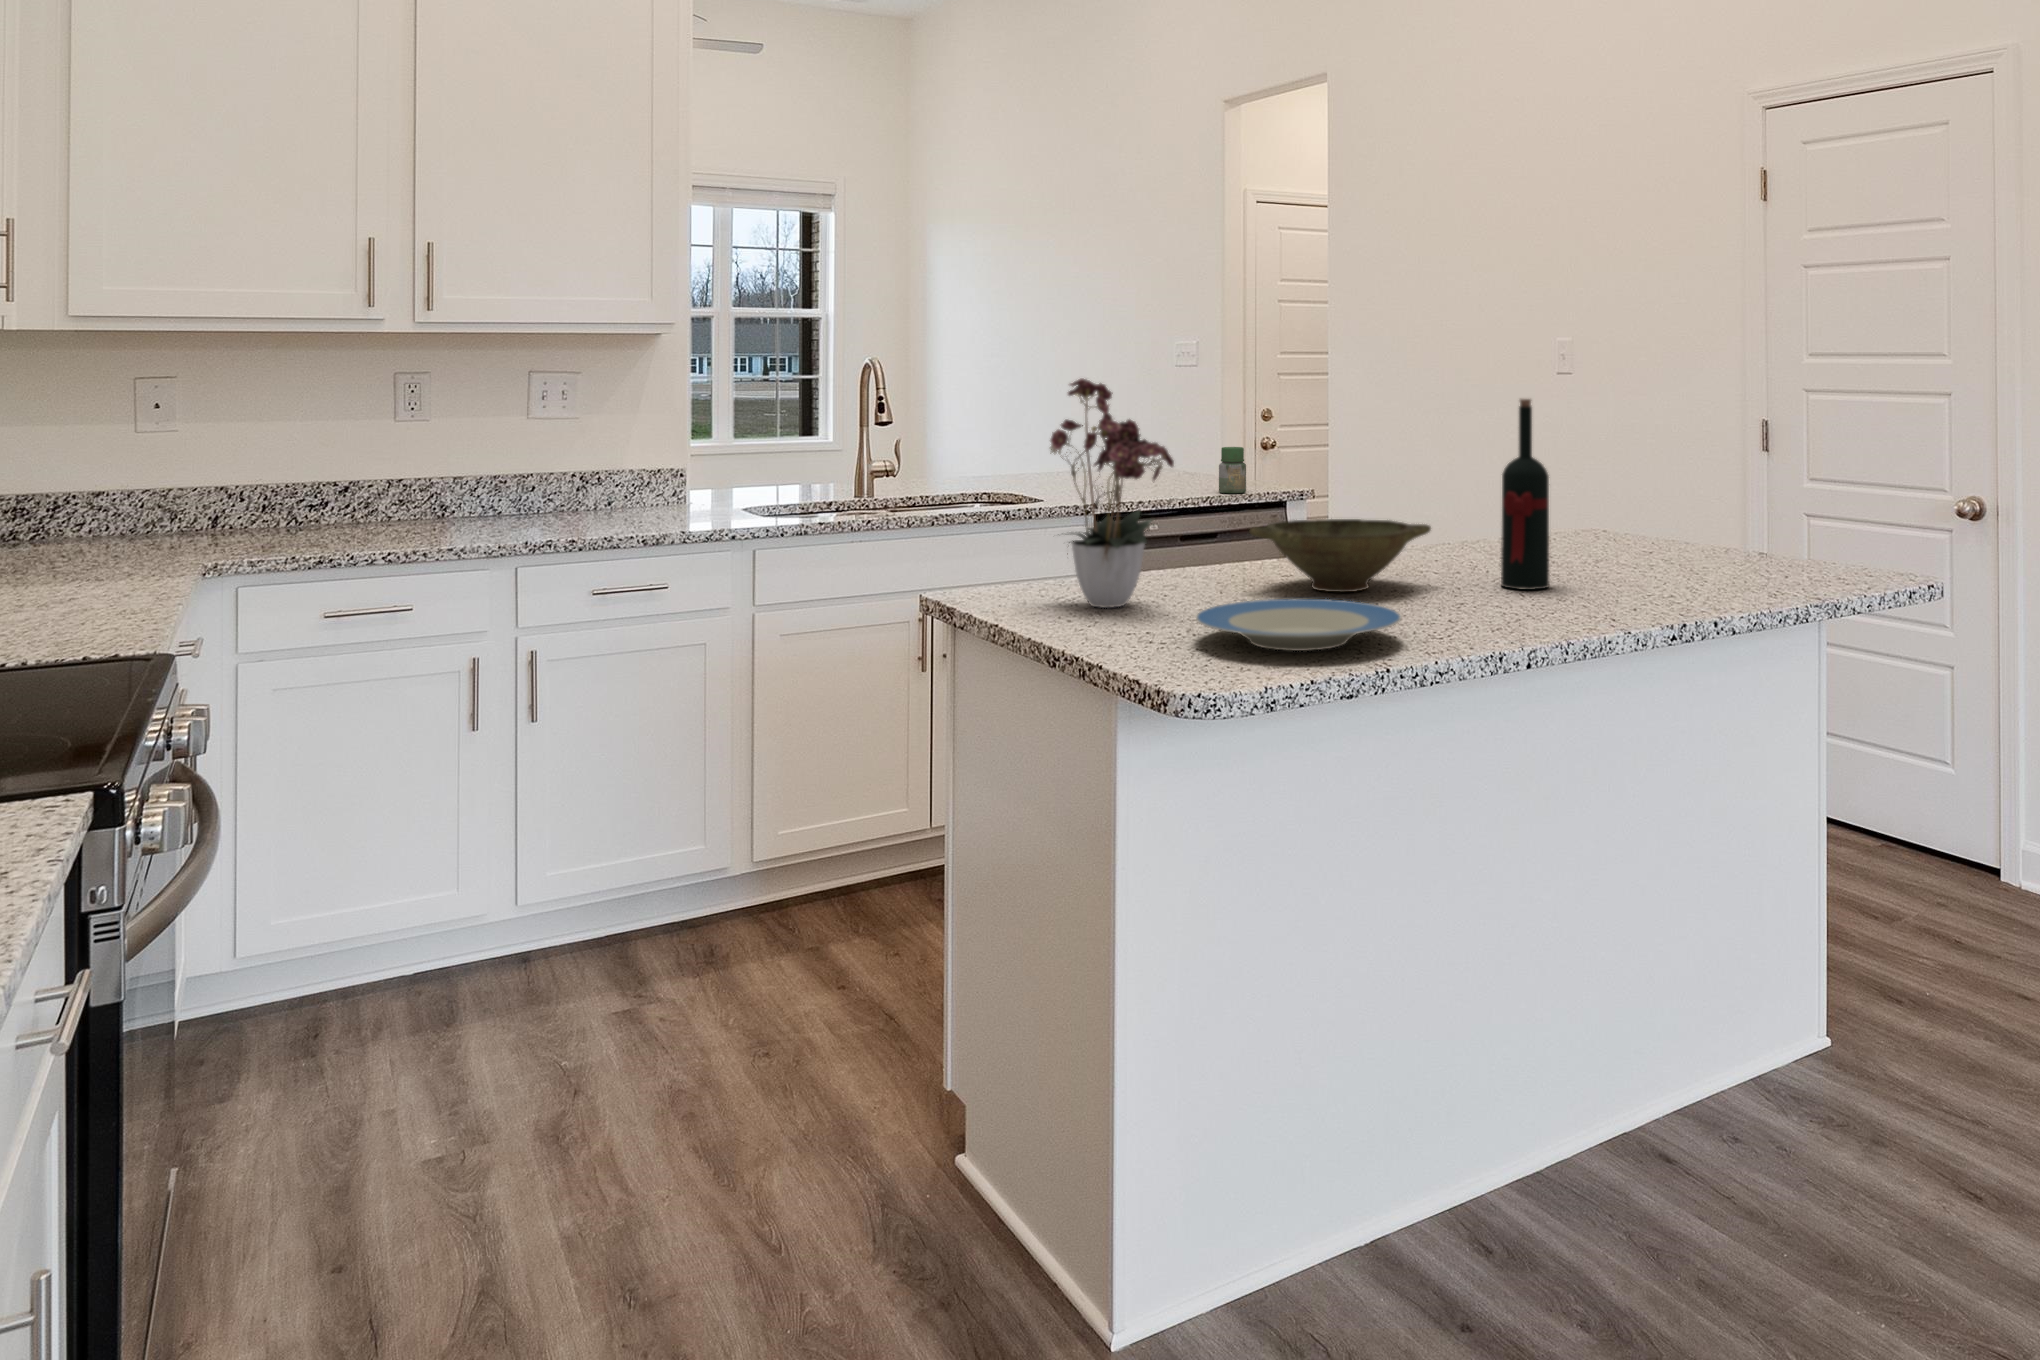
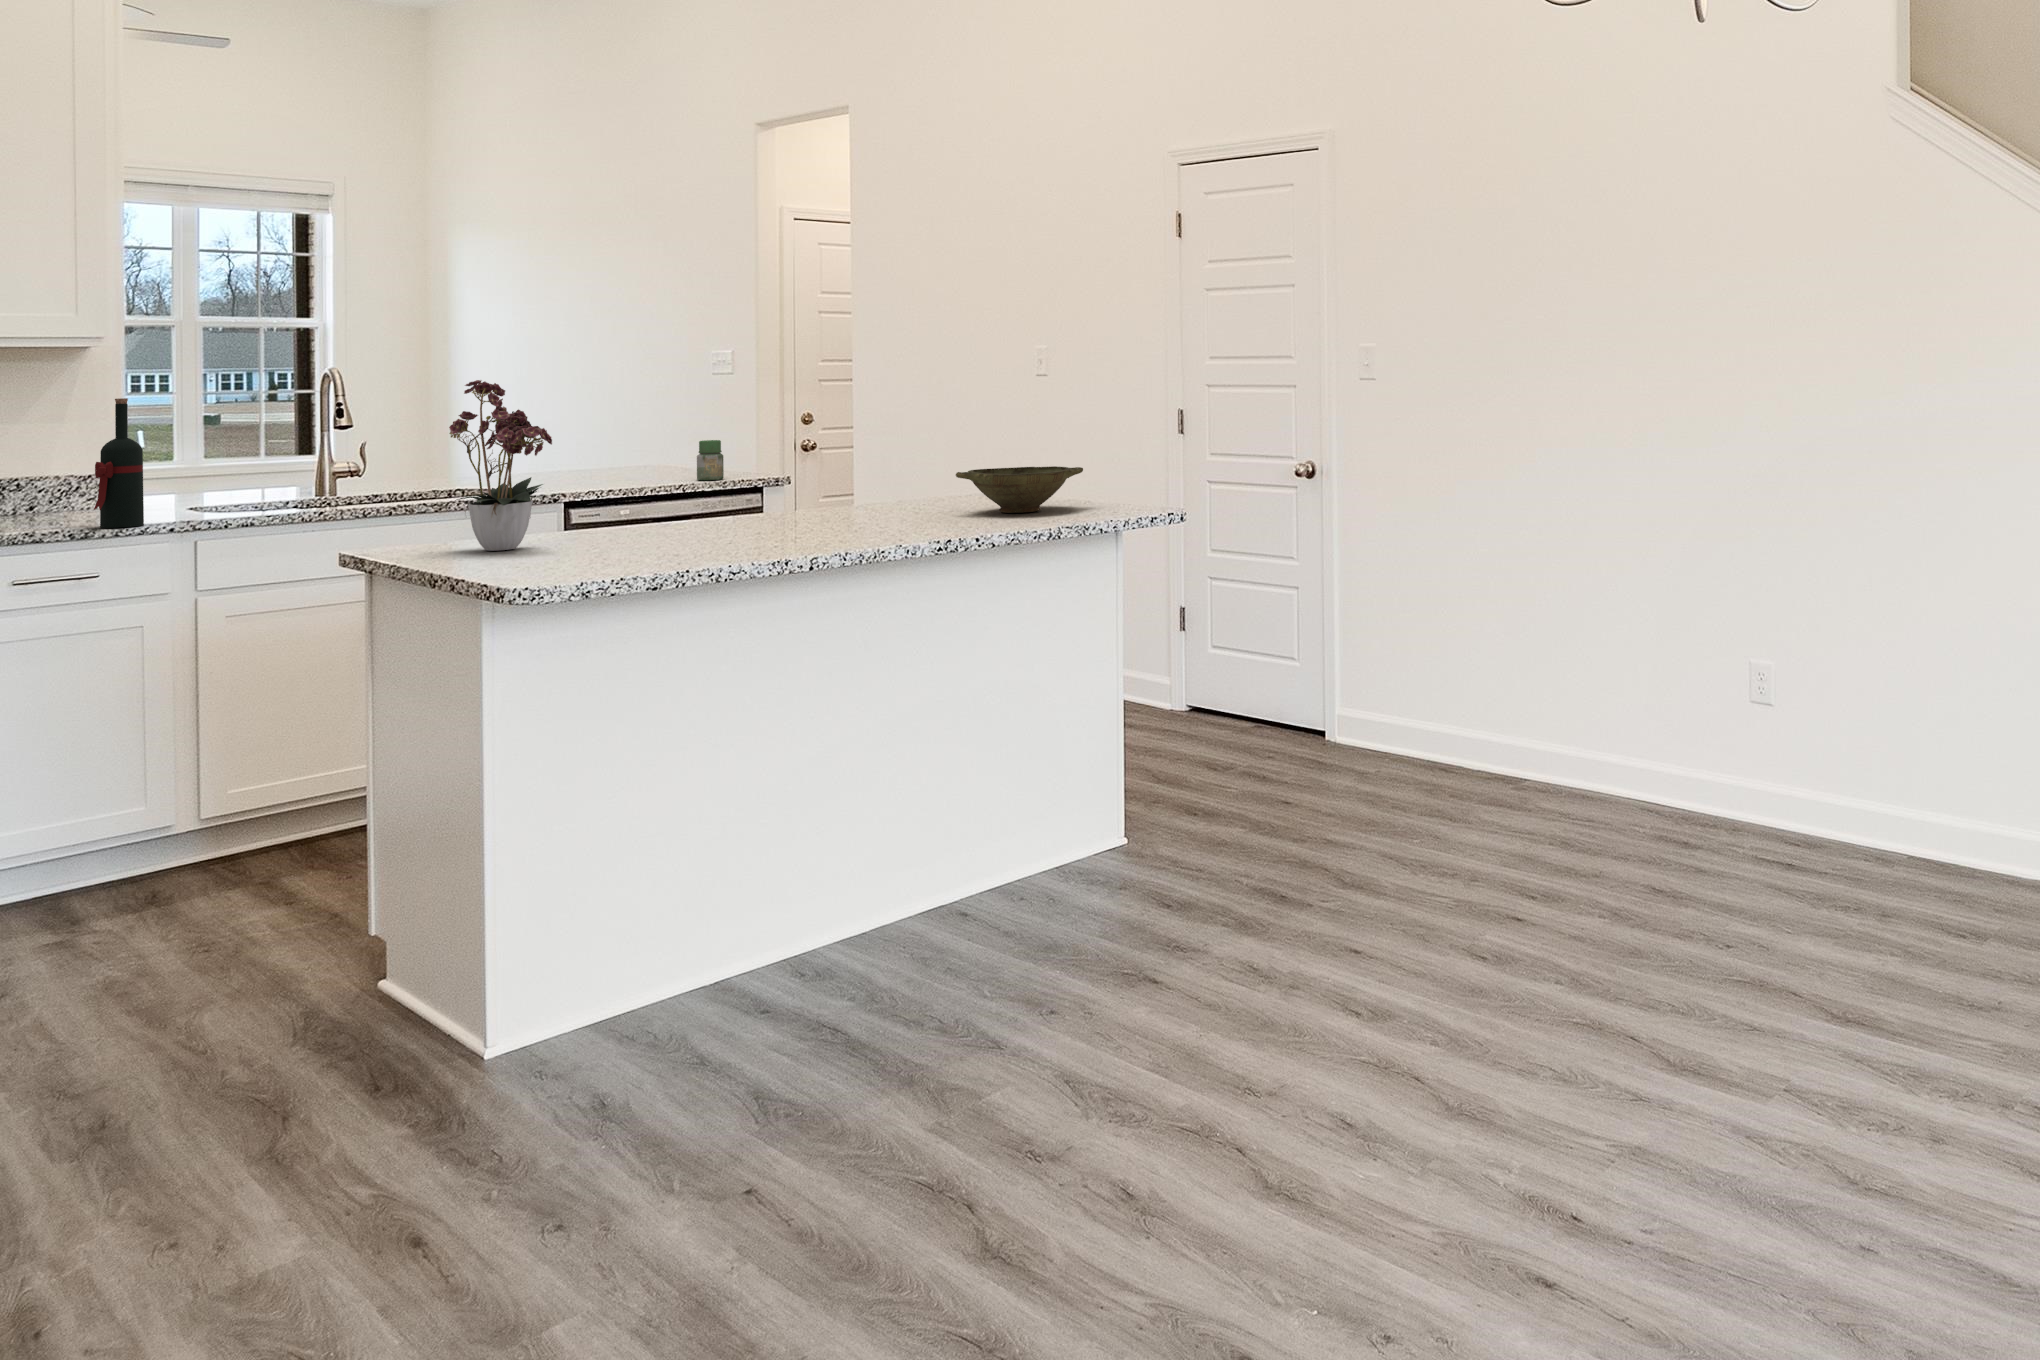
wine bottle: present [1501,399,1549,590] -> present [94,398,144,528]
bowl: present [1250,519,1431,592] -> present [956,466,1083,513]
plate: present [1196,599,1401,651] -> none [551,533,716,564]

